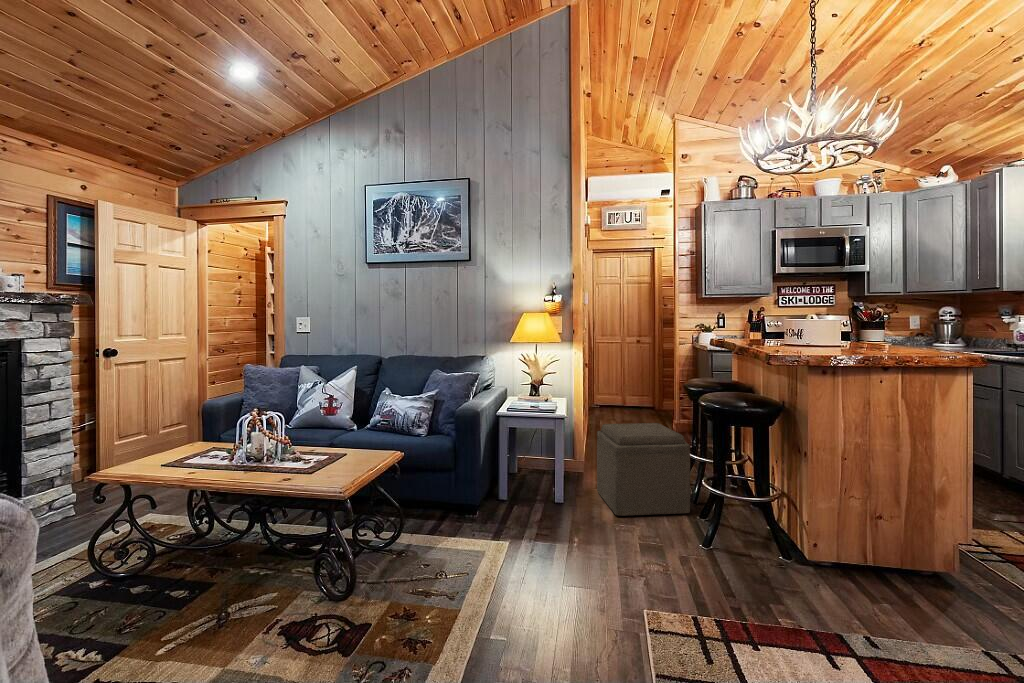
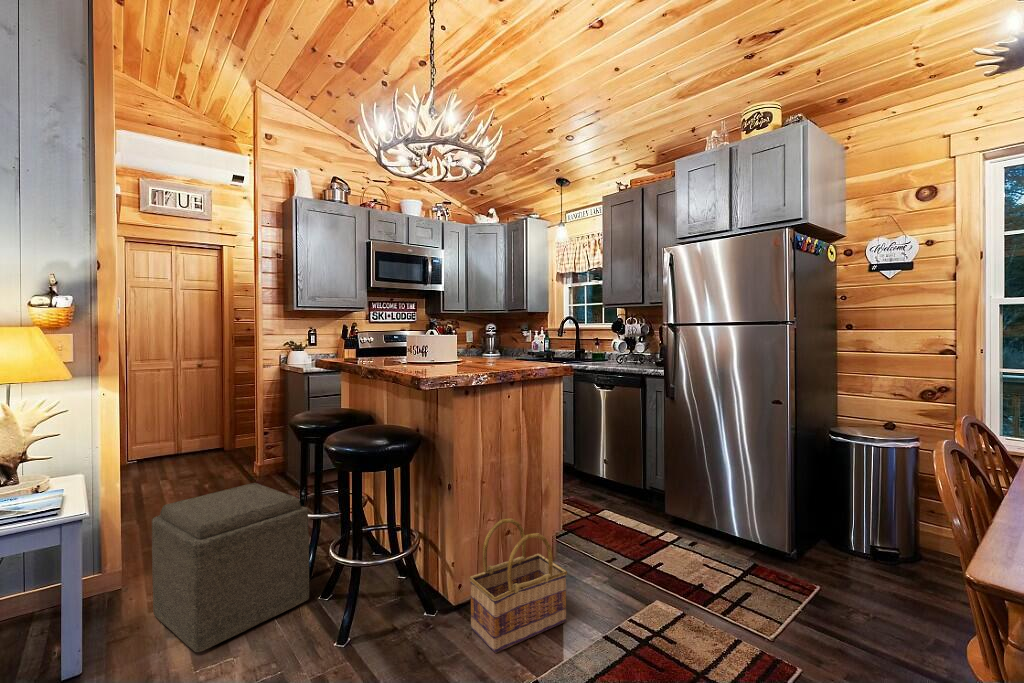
basket: none [818,487,939,608] -> present [469,518,567,653]

